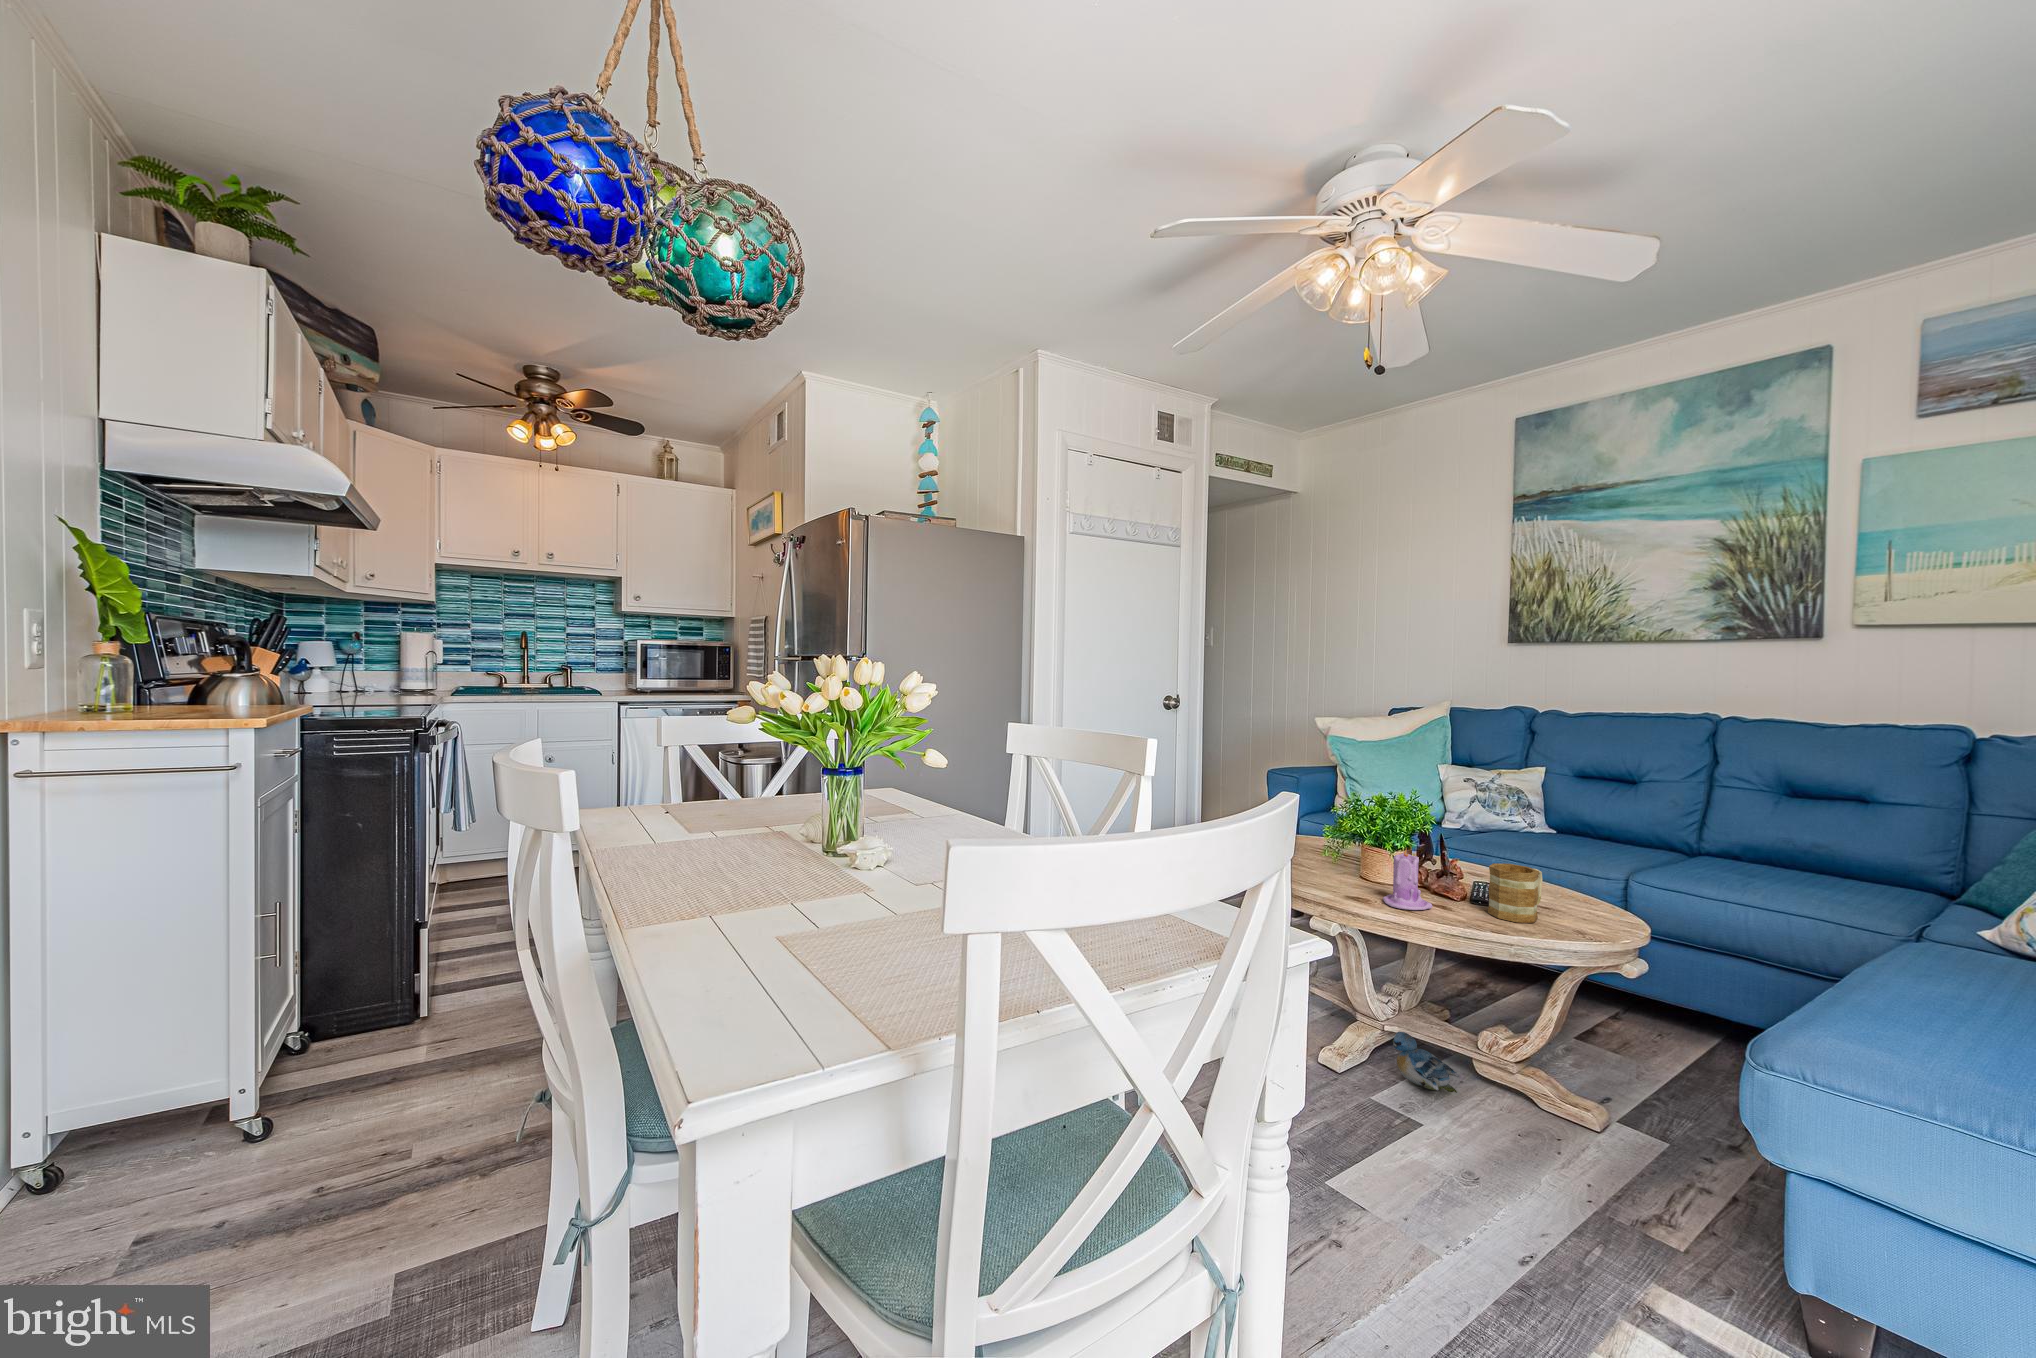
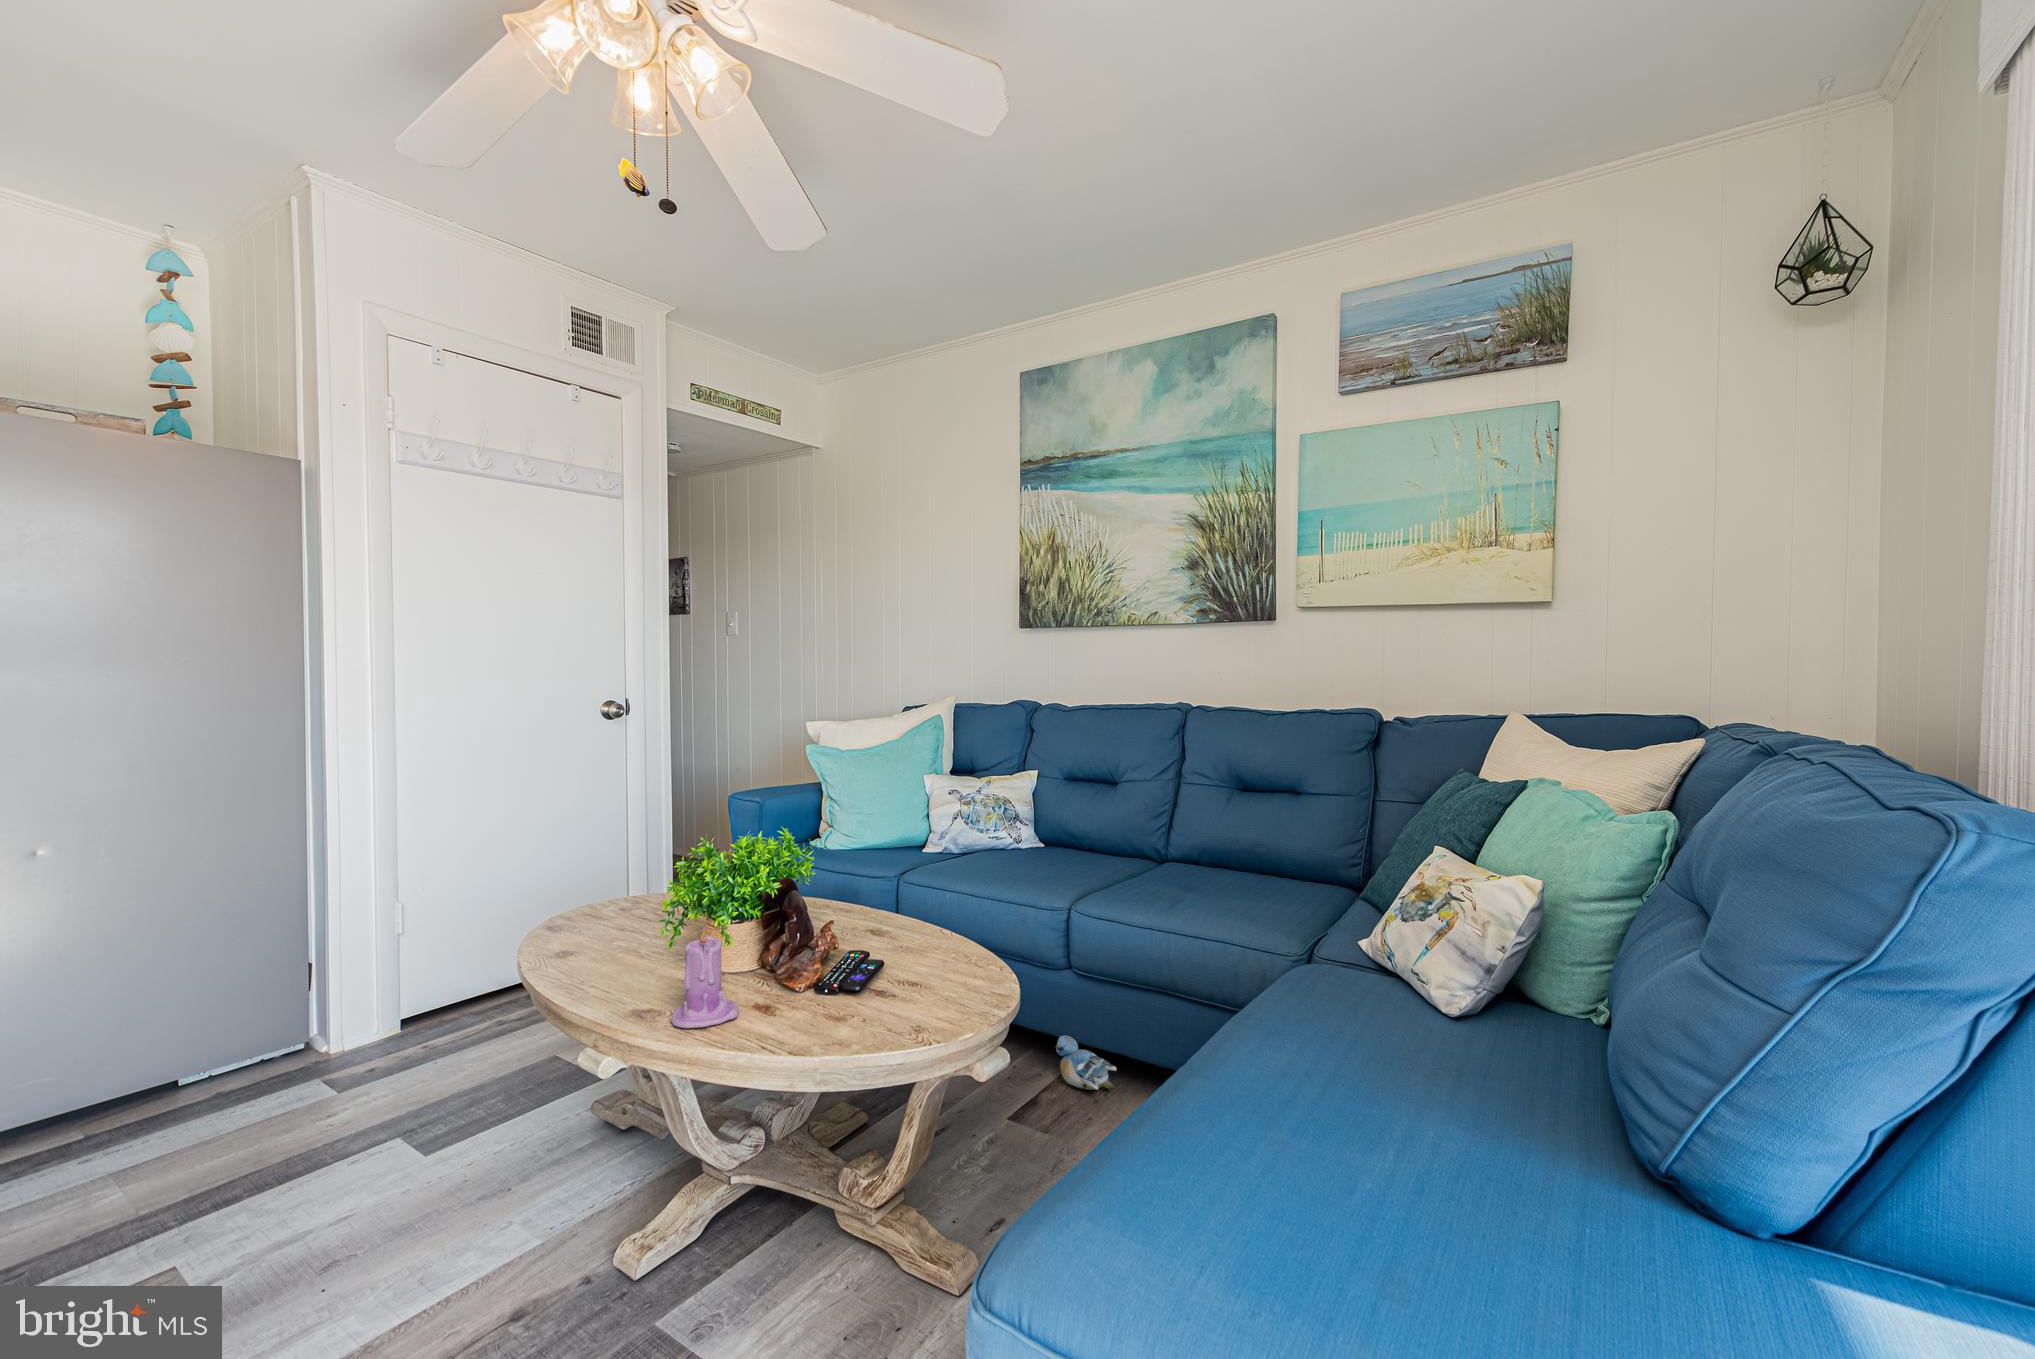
mug: present [1488,863,1543,923] -> none [817,932,897,1023]
plush toy: present [1392,1032,1459,1093] -> present [1055,1036,1117,1090]

